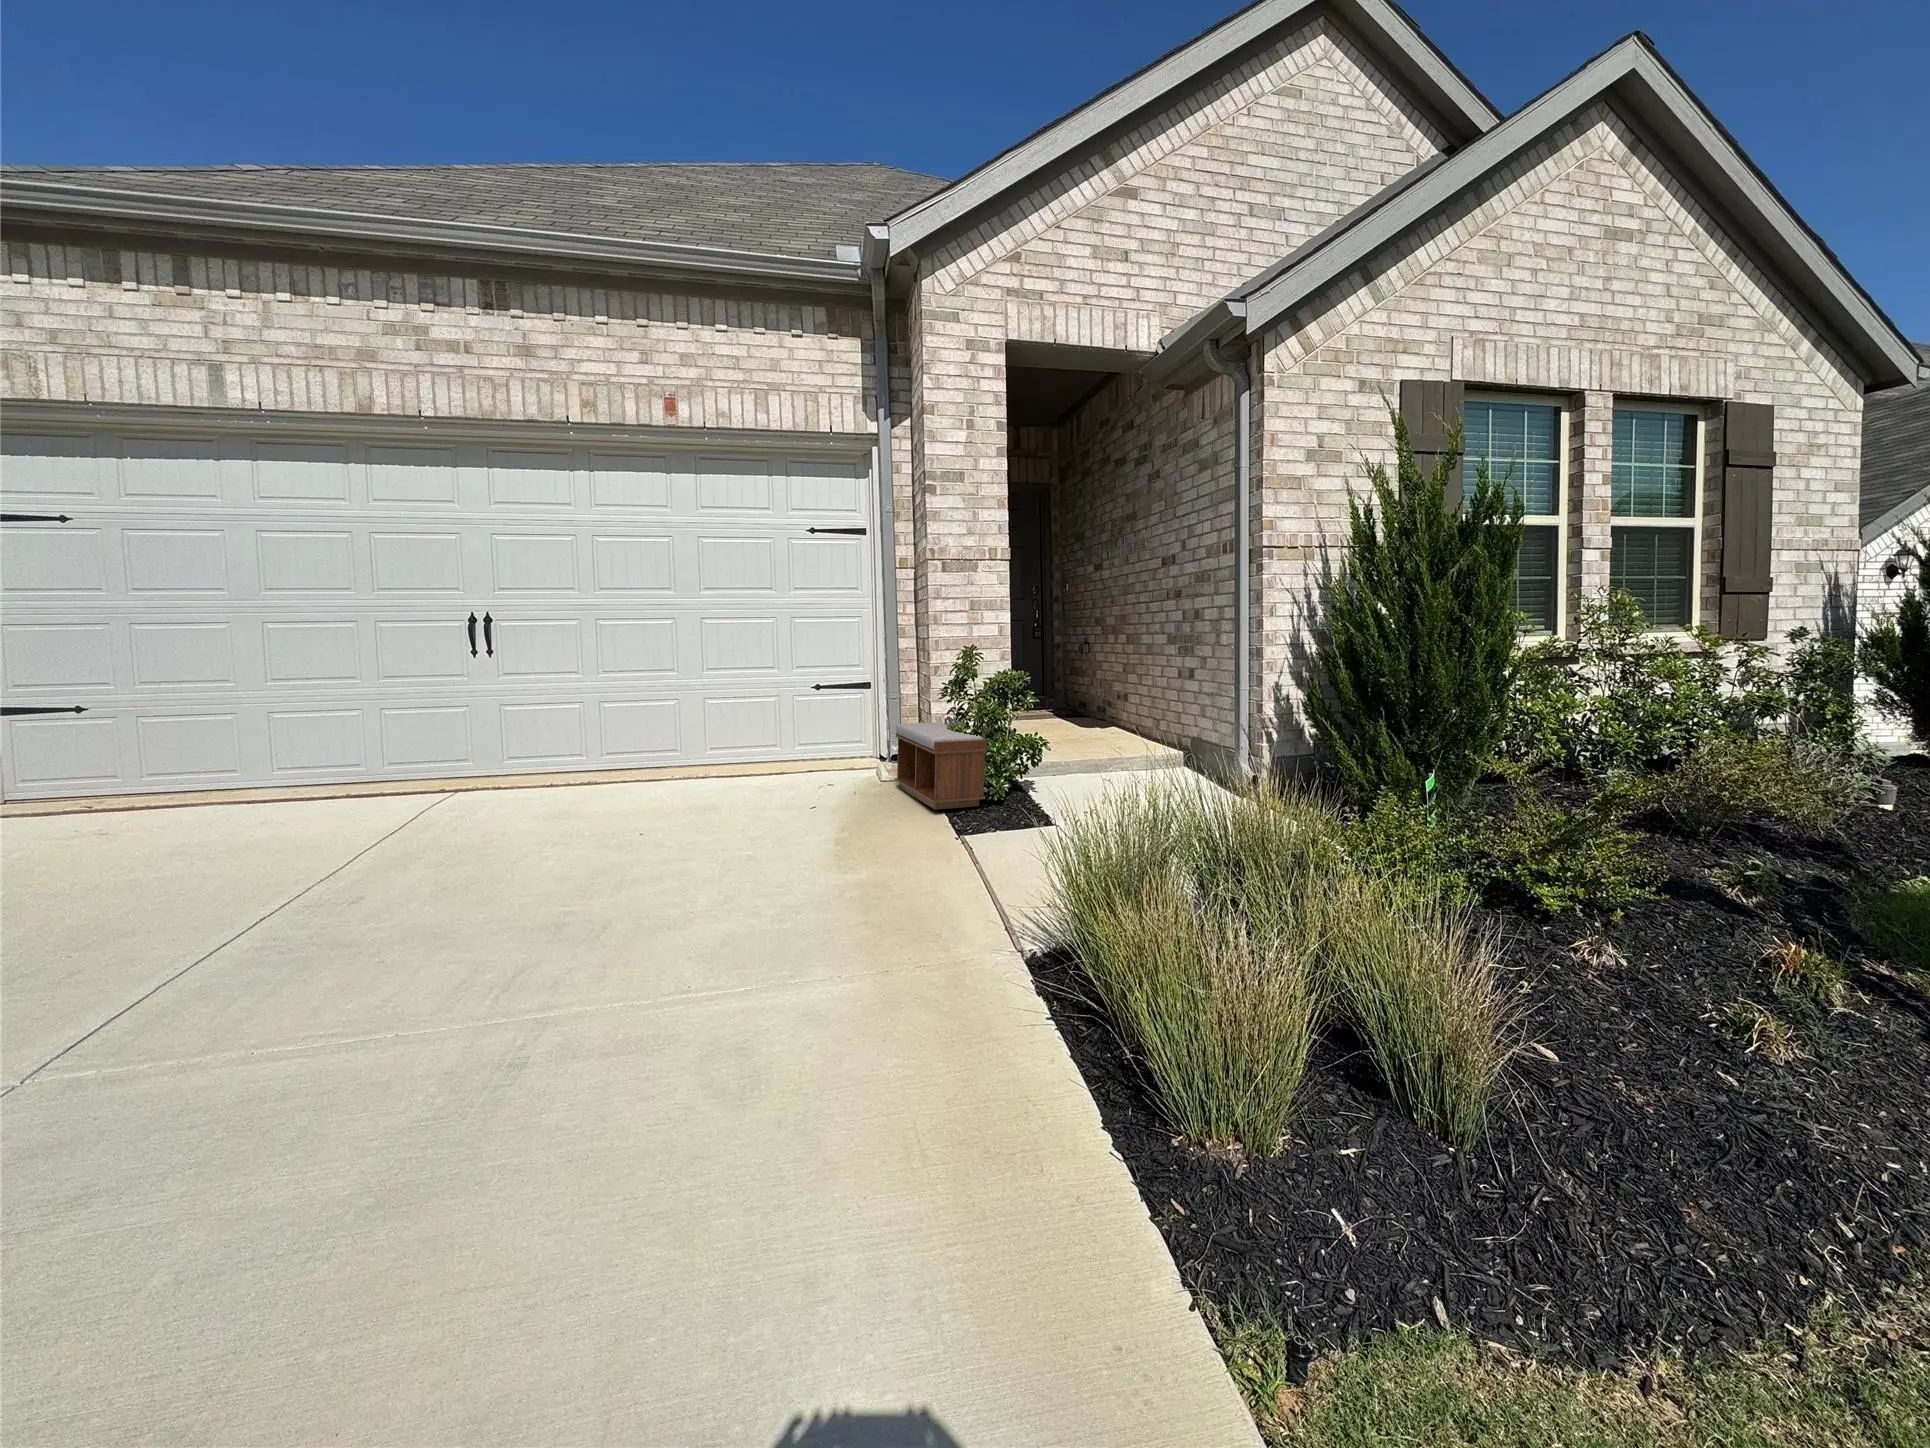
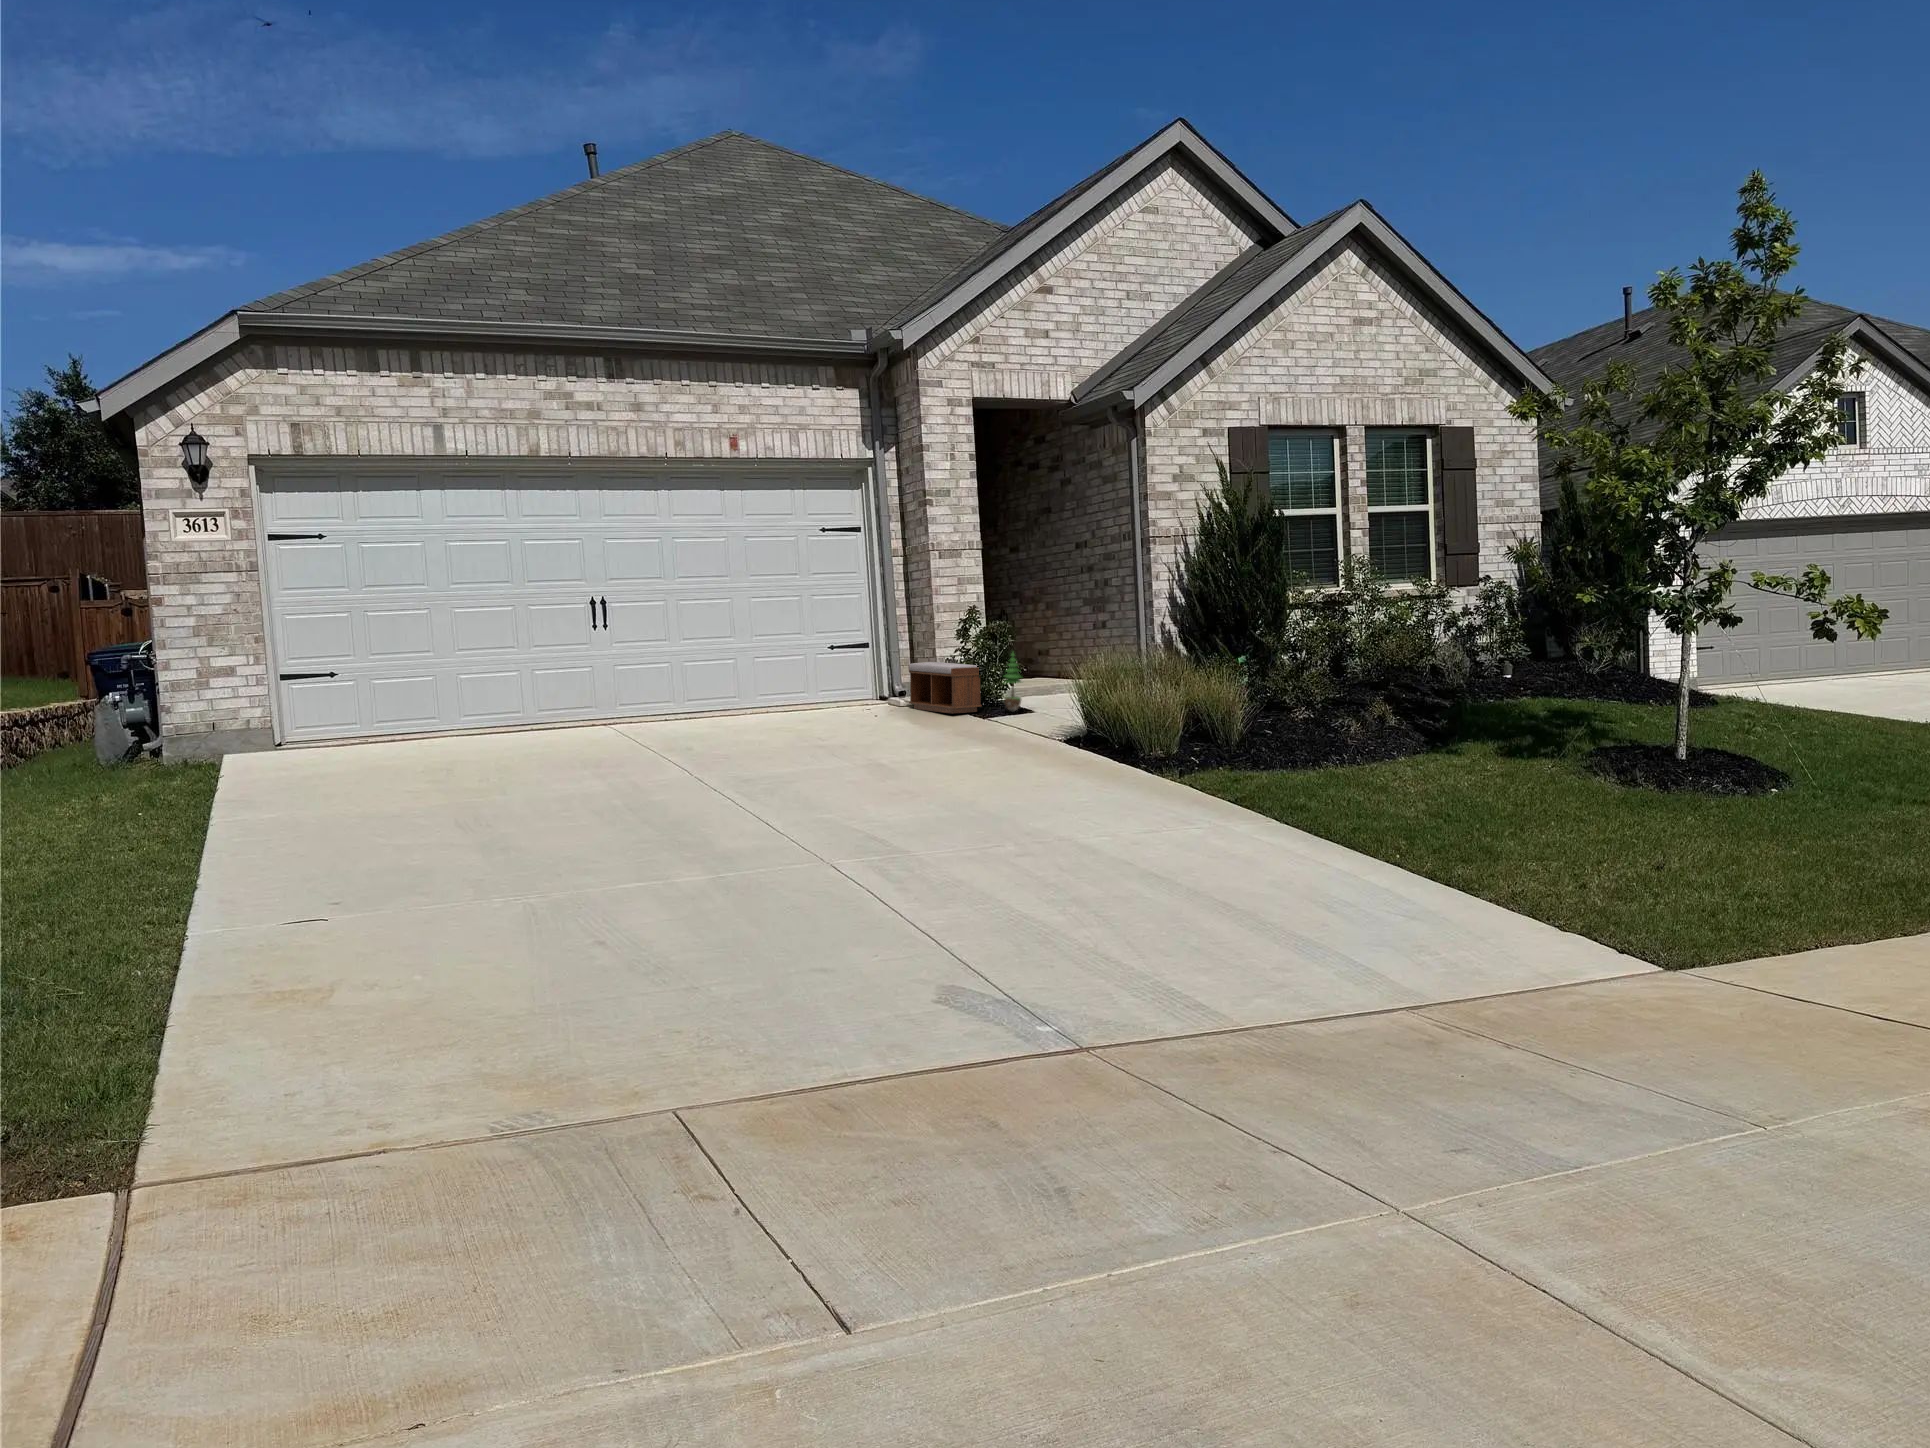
potted tree: none [1015,717,1049,812] -> present [1004,653,1021,712]

